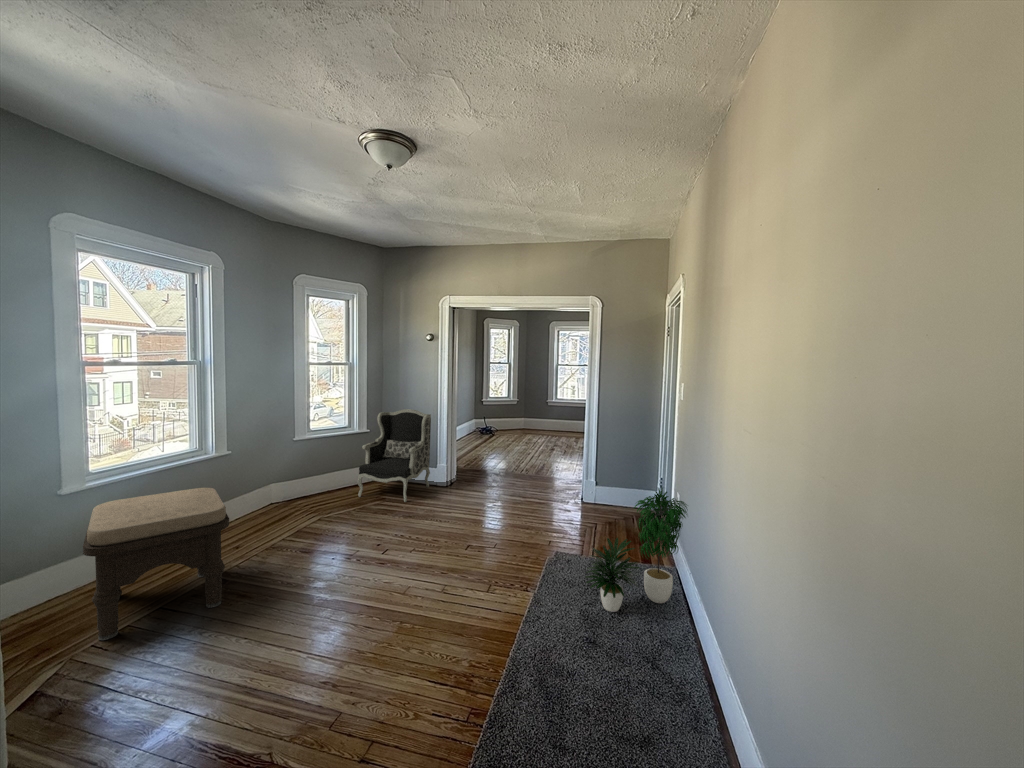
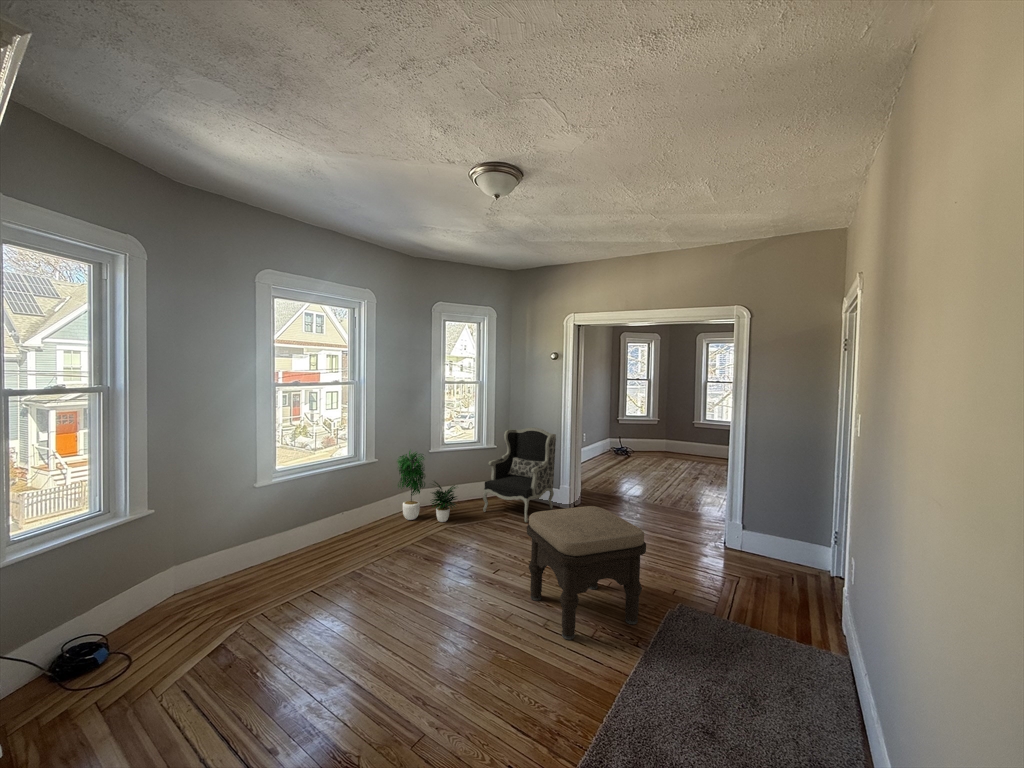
potted plant: present [585,487,687,612] -> present [397,451,457,522]
ottoman: present [83,488,229,640] -> present [527,506,646,639]

